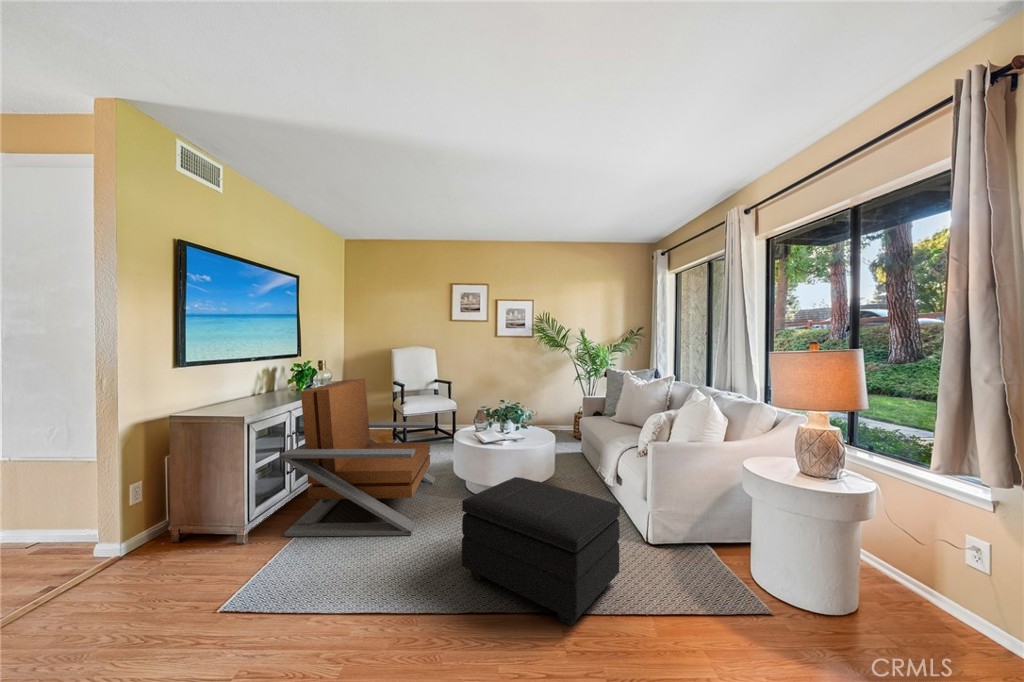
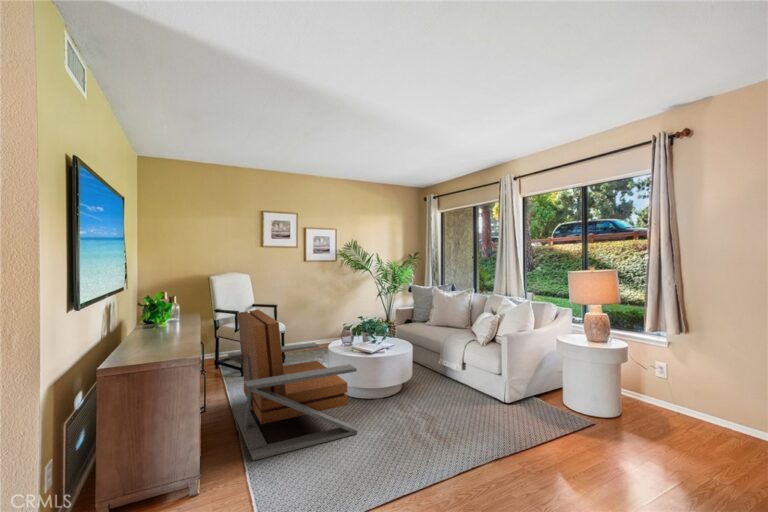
footstool: present [462,477,620,626] -> none [428,373,526,454]

